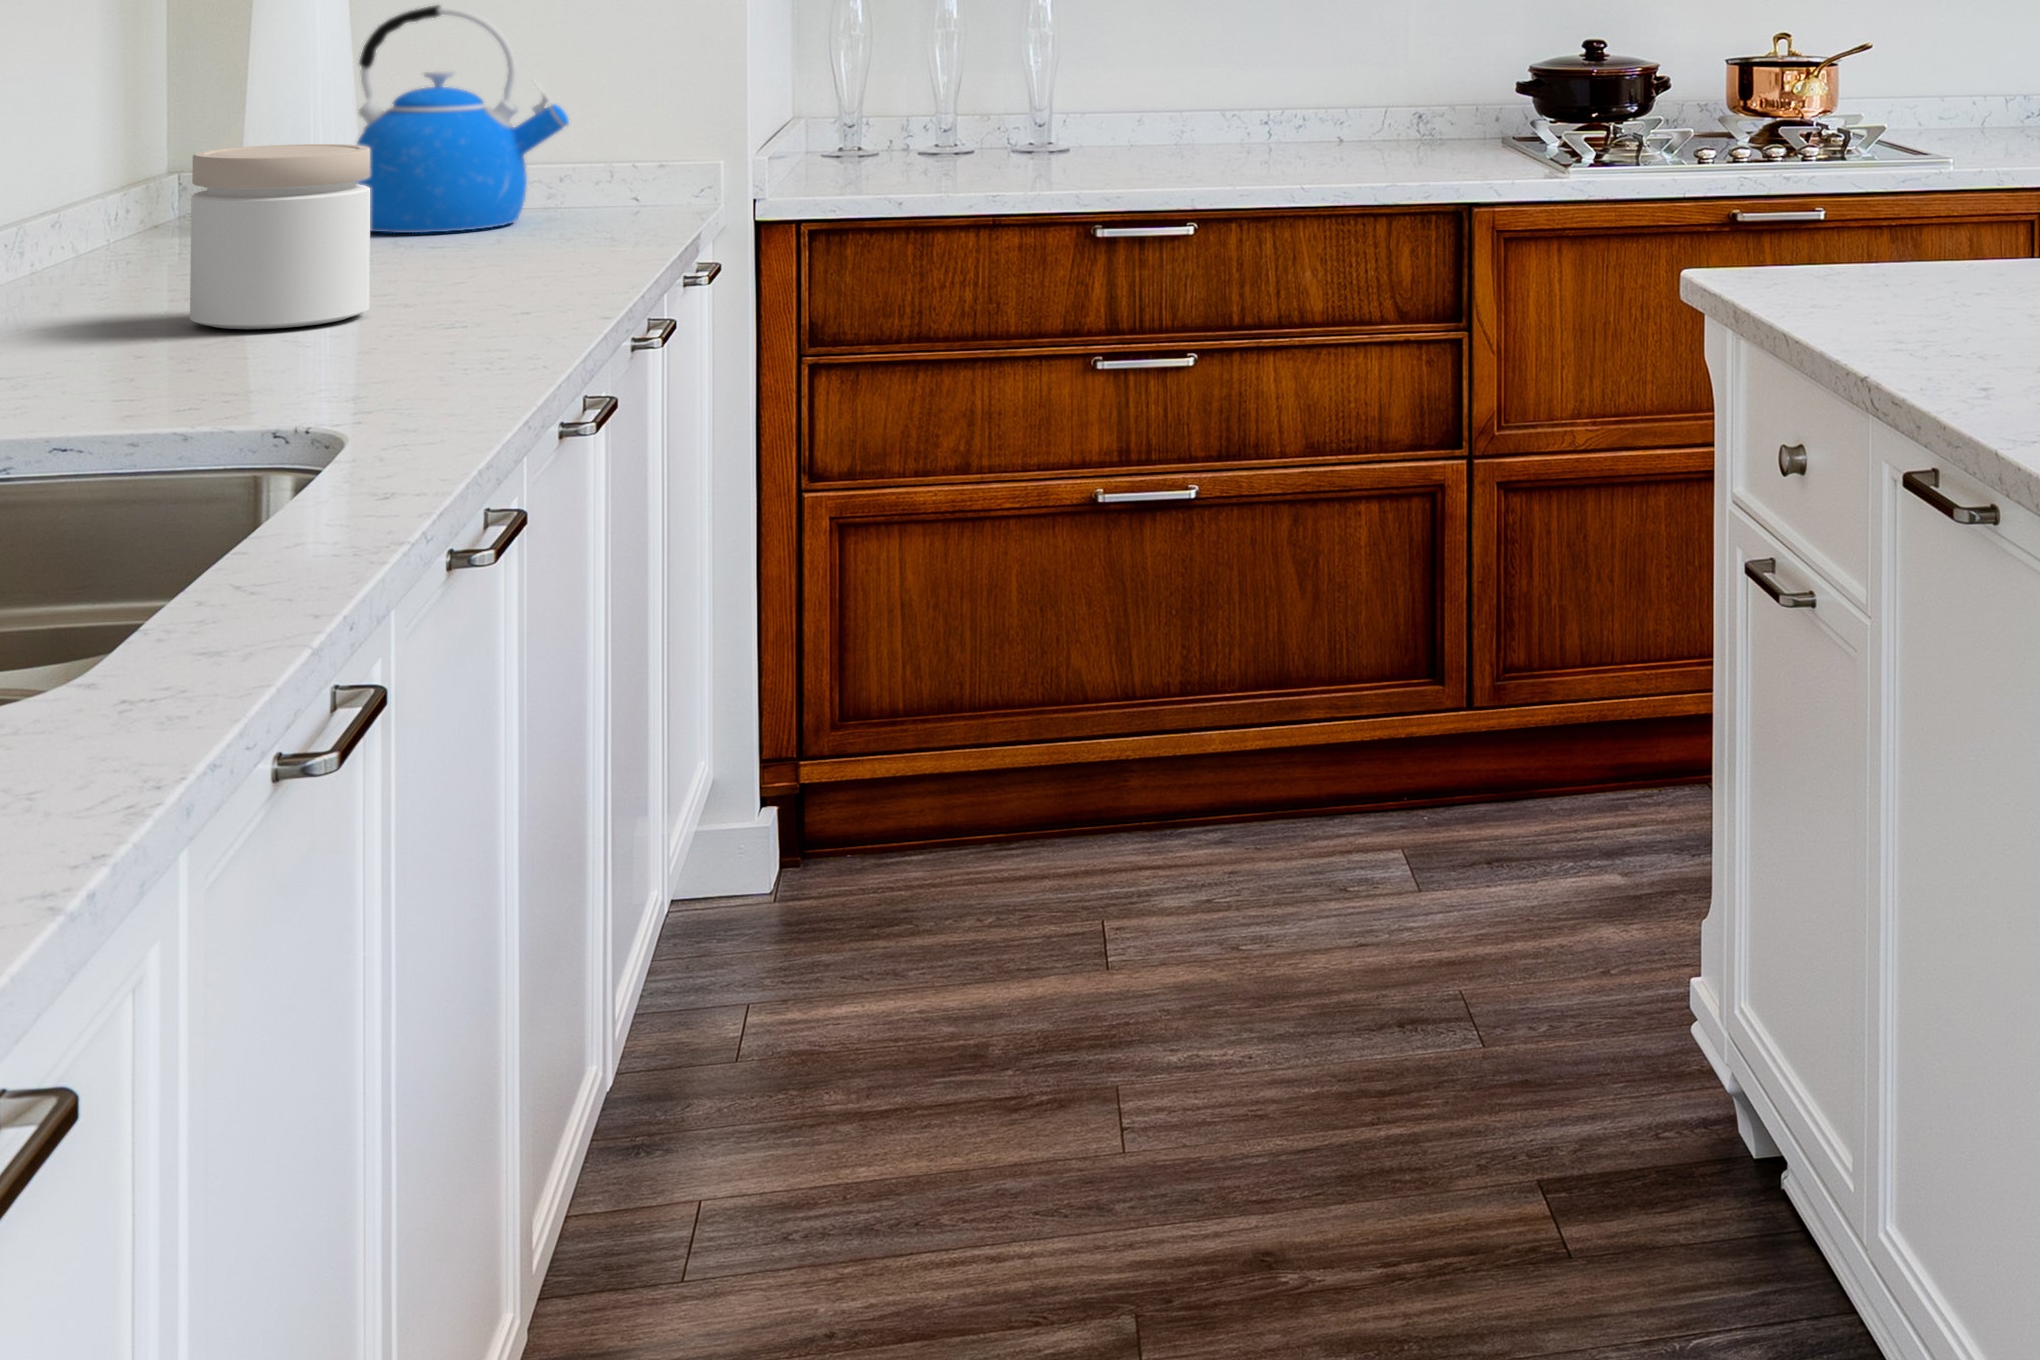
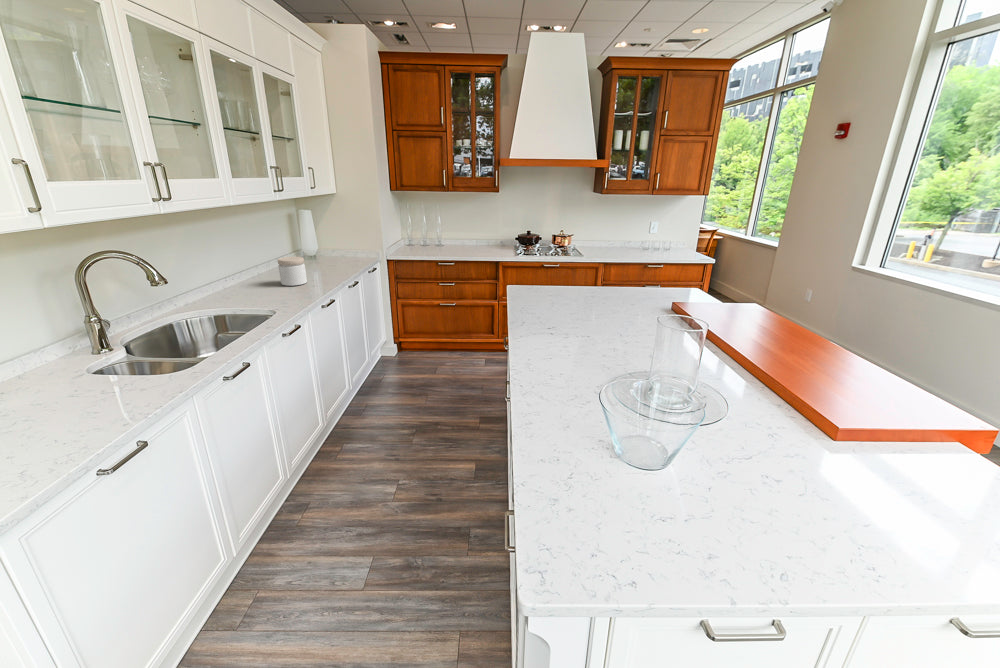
kettle: present [356,5,569,233] -> none [321,227,352,263]

